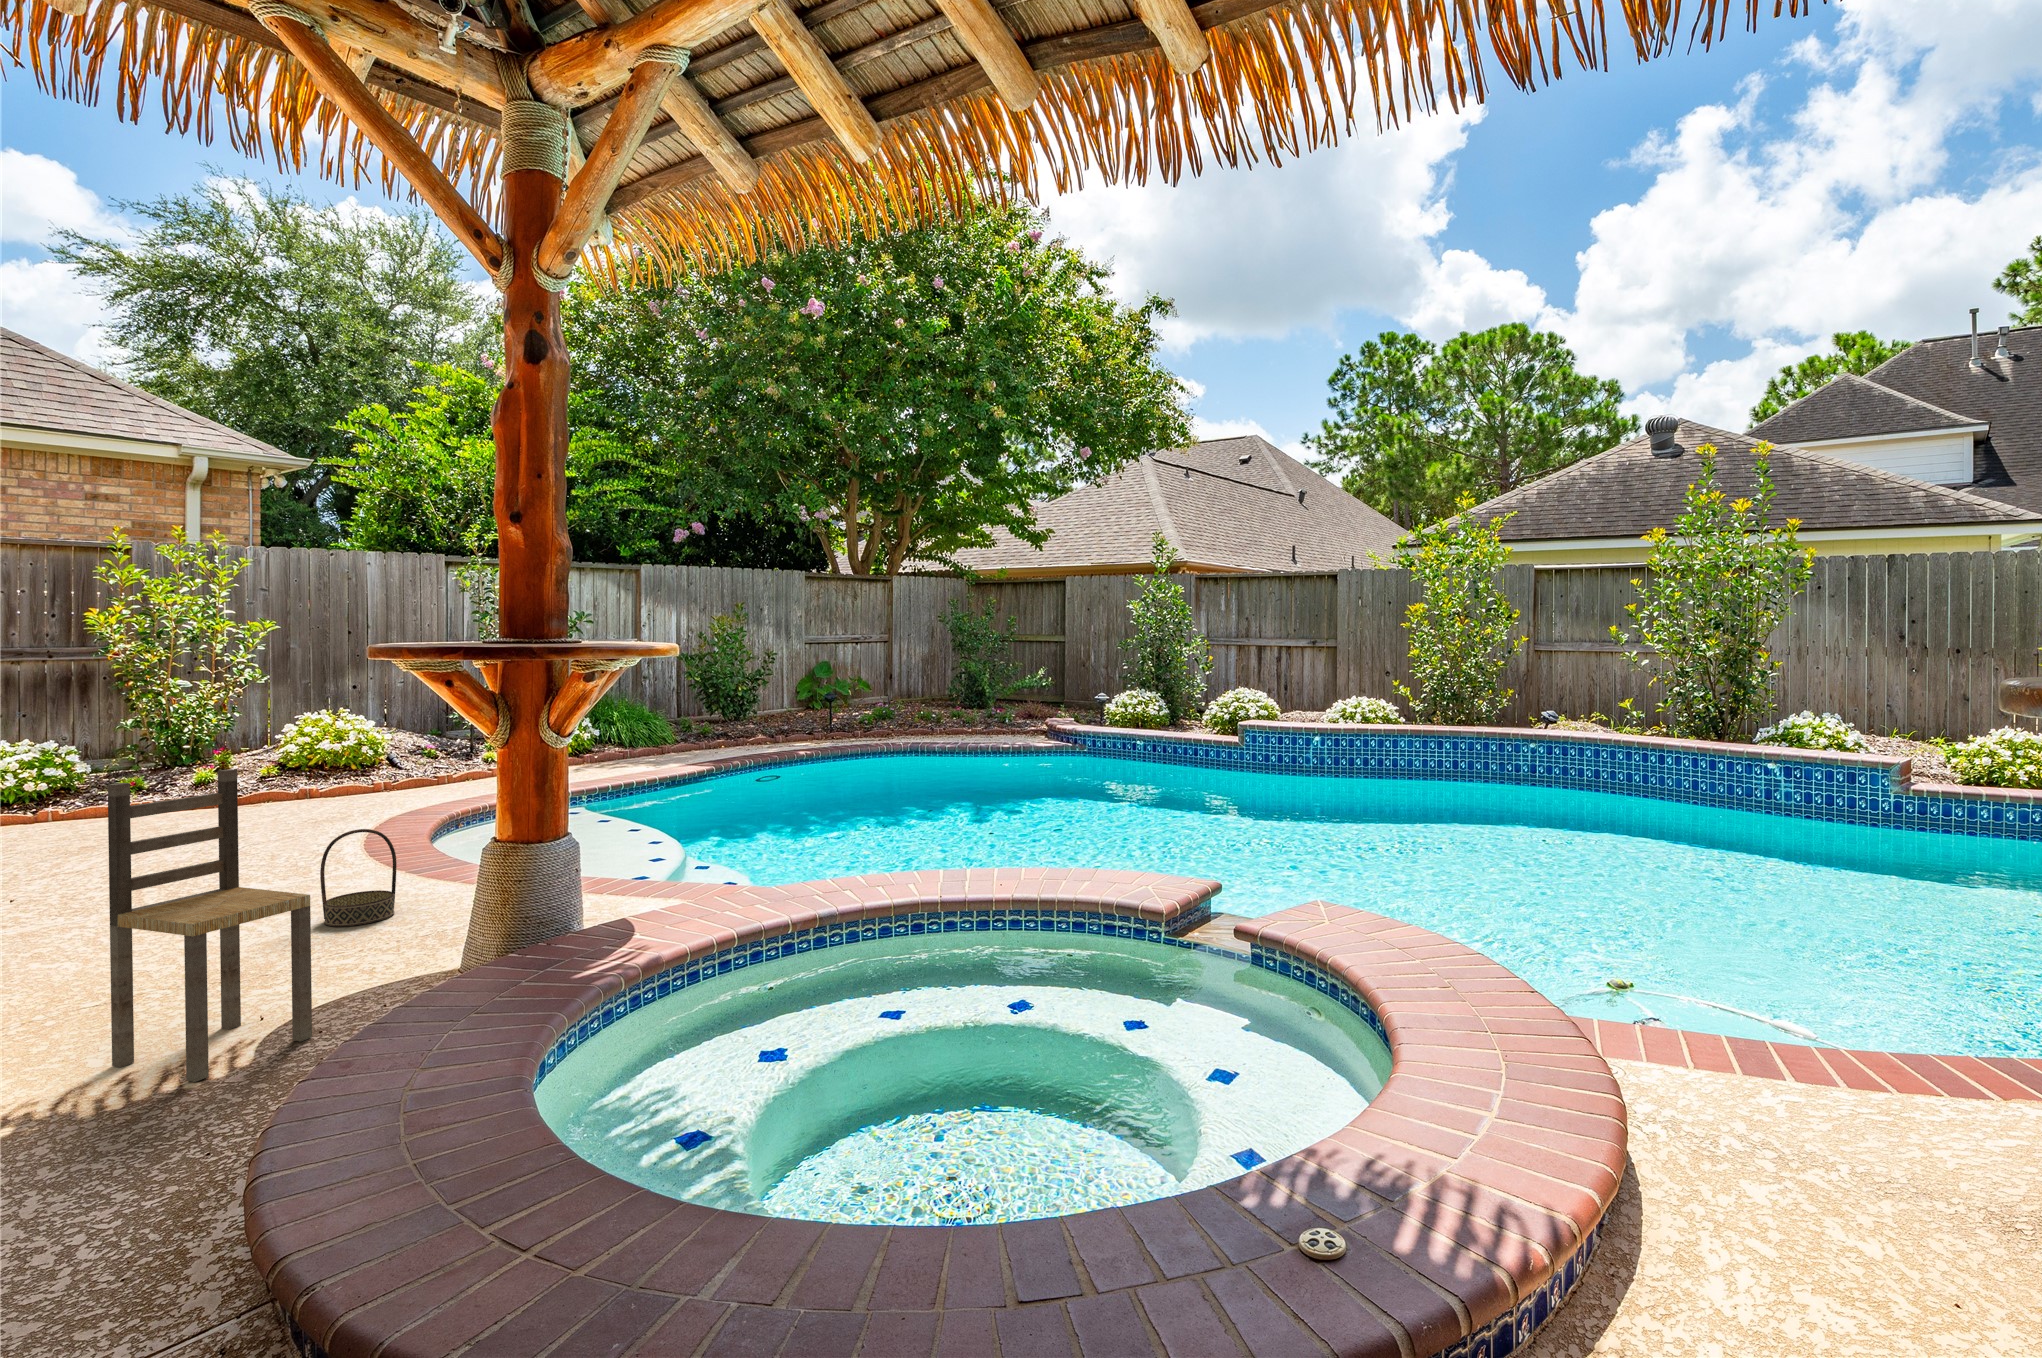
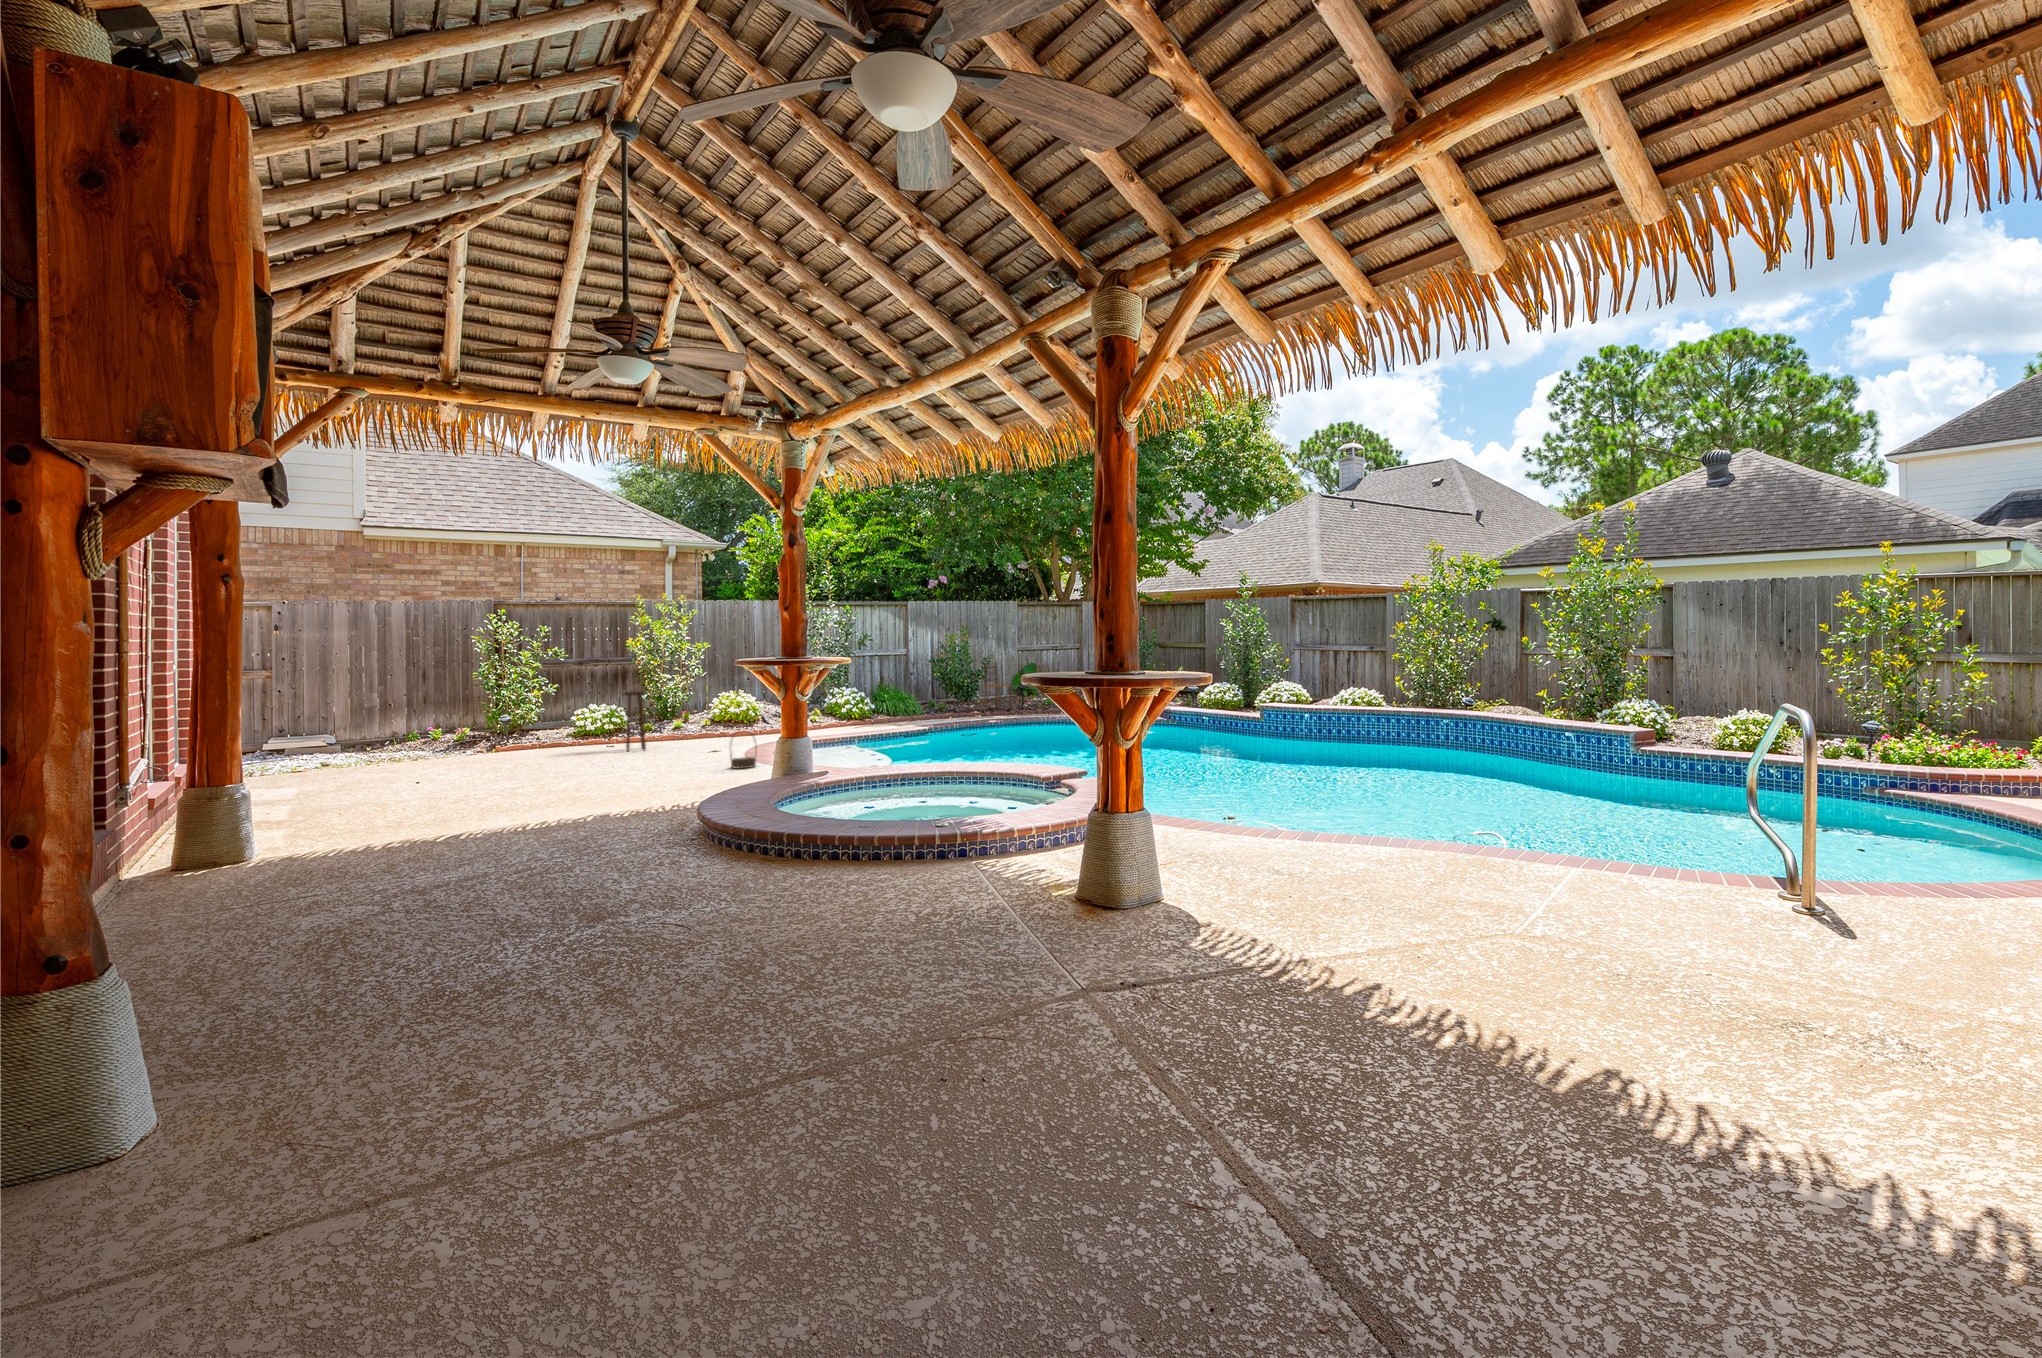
stool: none [30,723,102,863] -> present [623,691,646,751]
chair: present [108,769,312,1082] -> present [984,663,1012,710]

